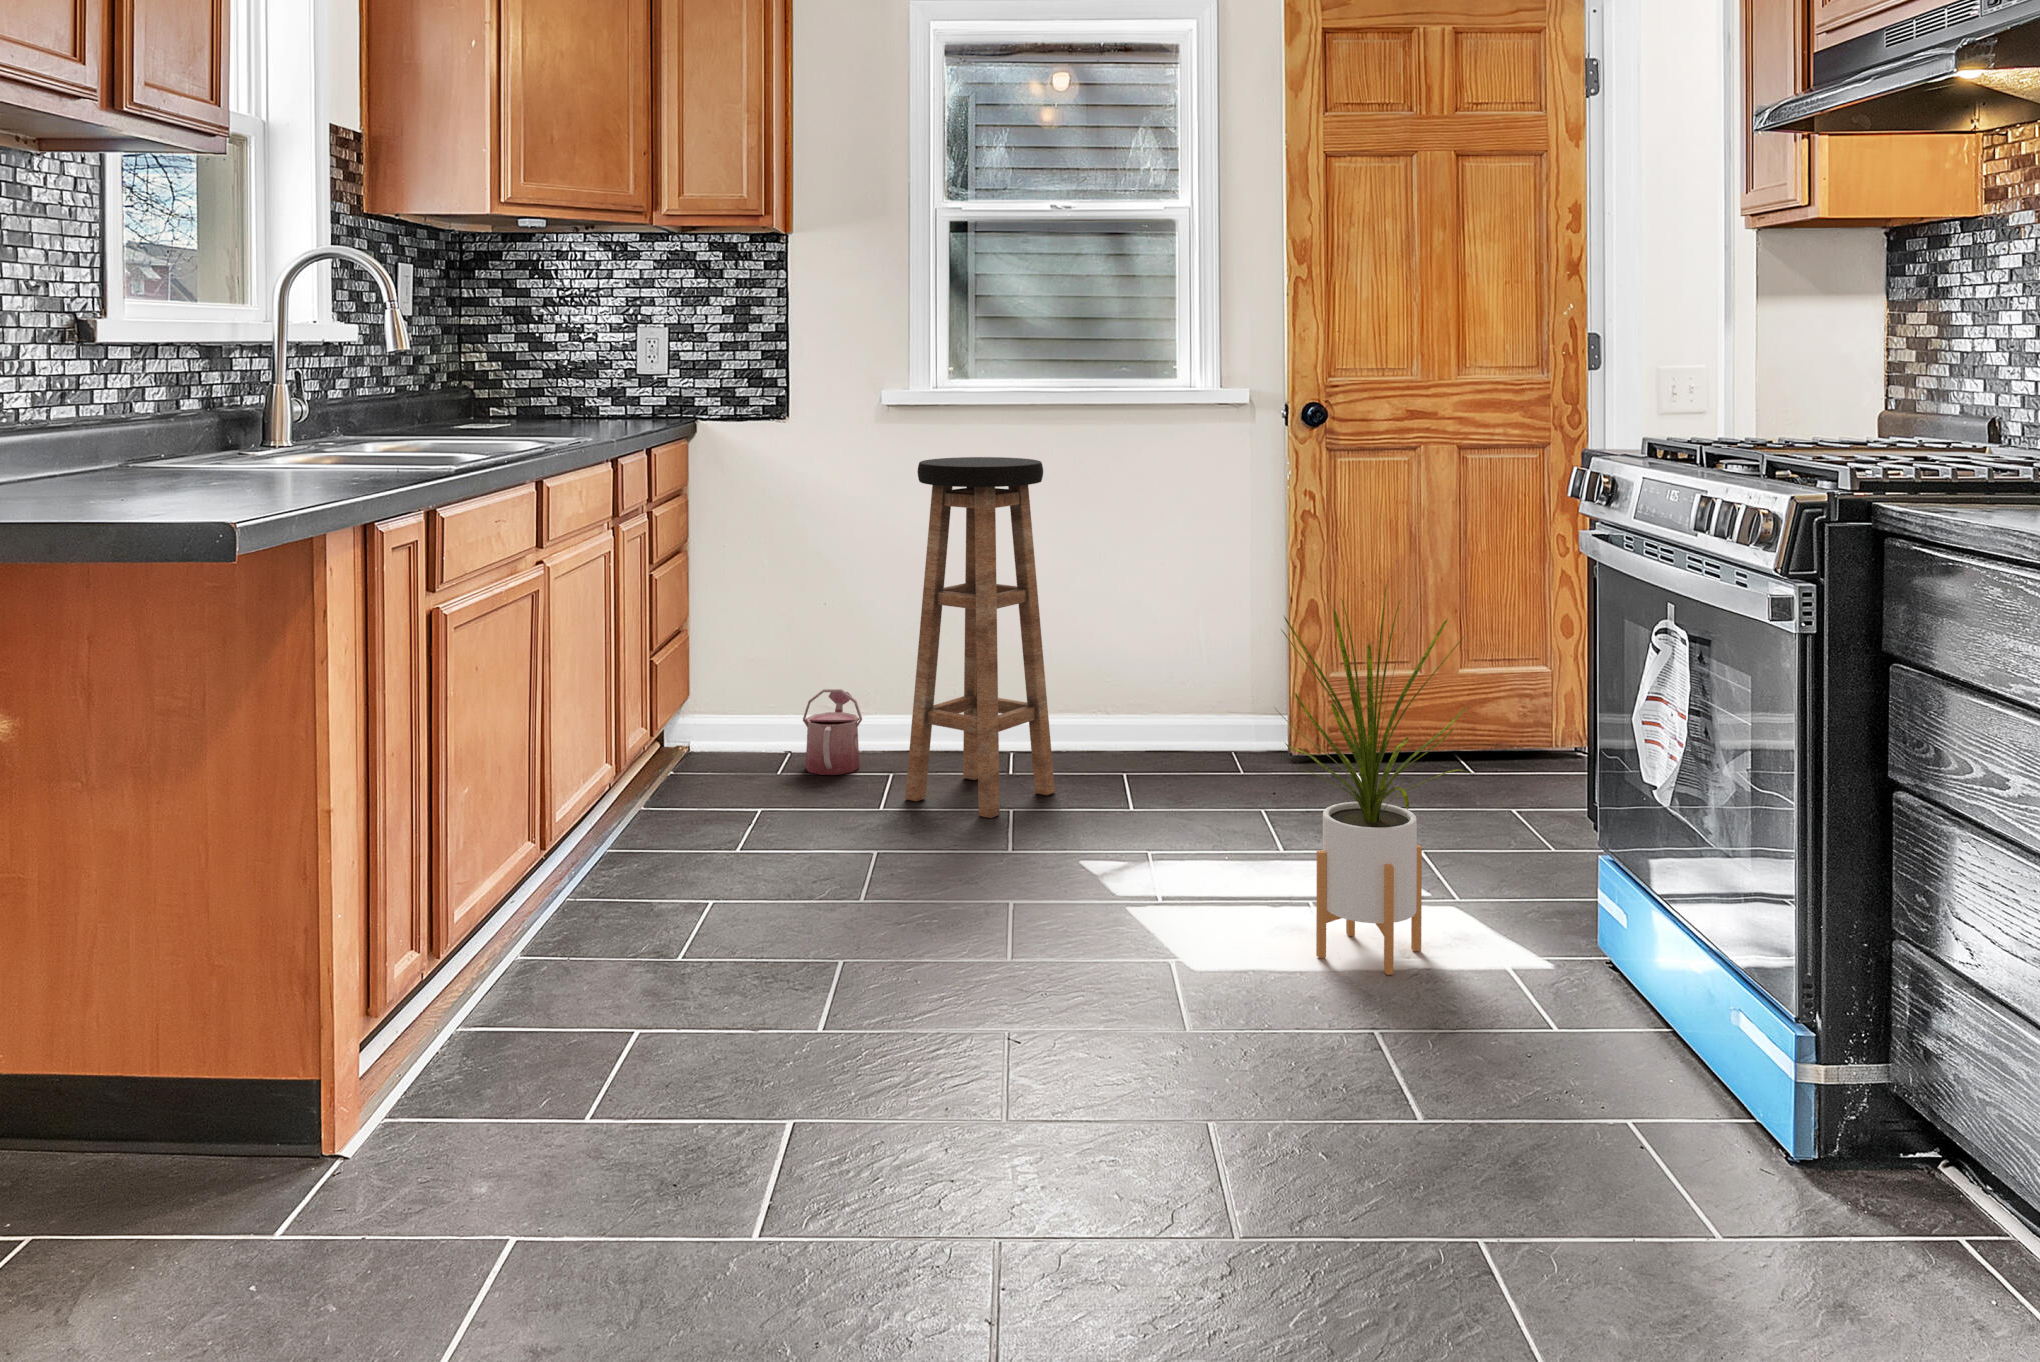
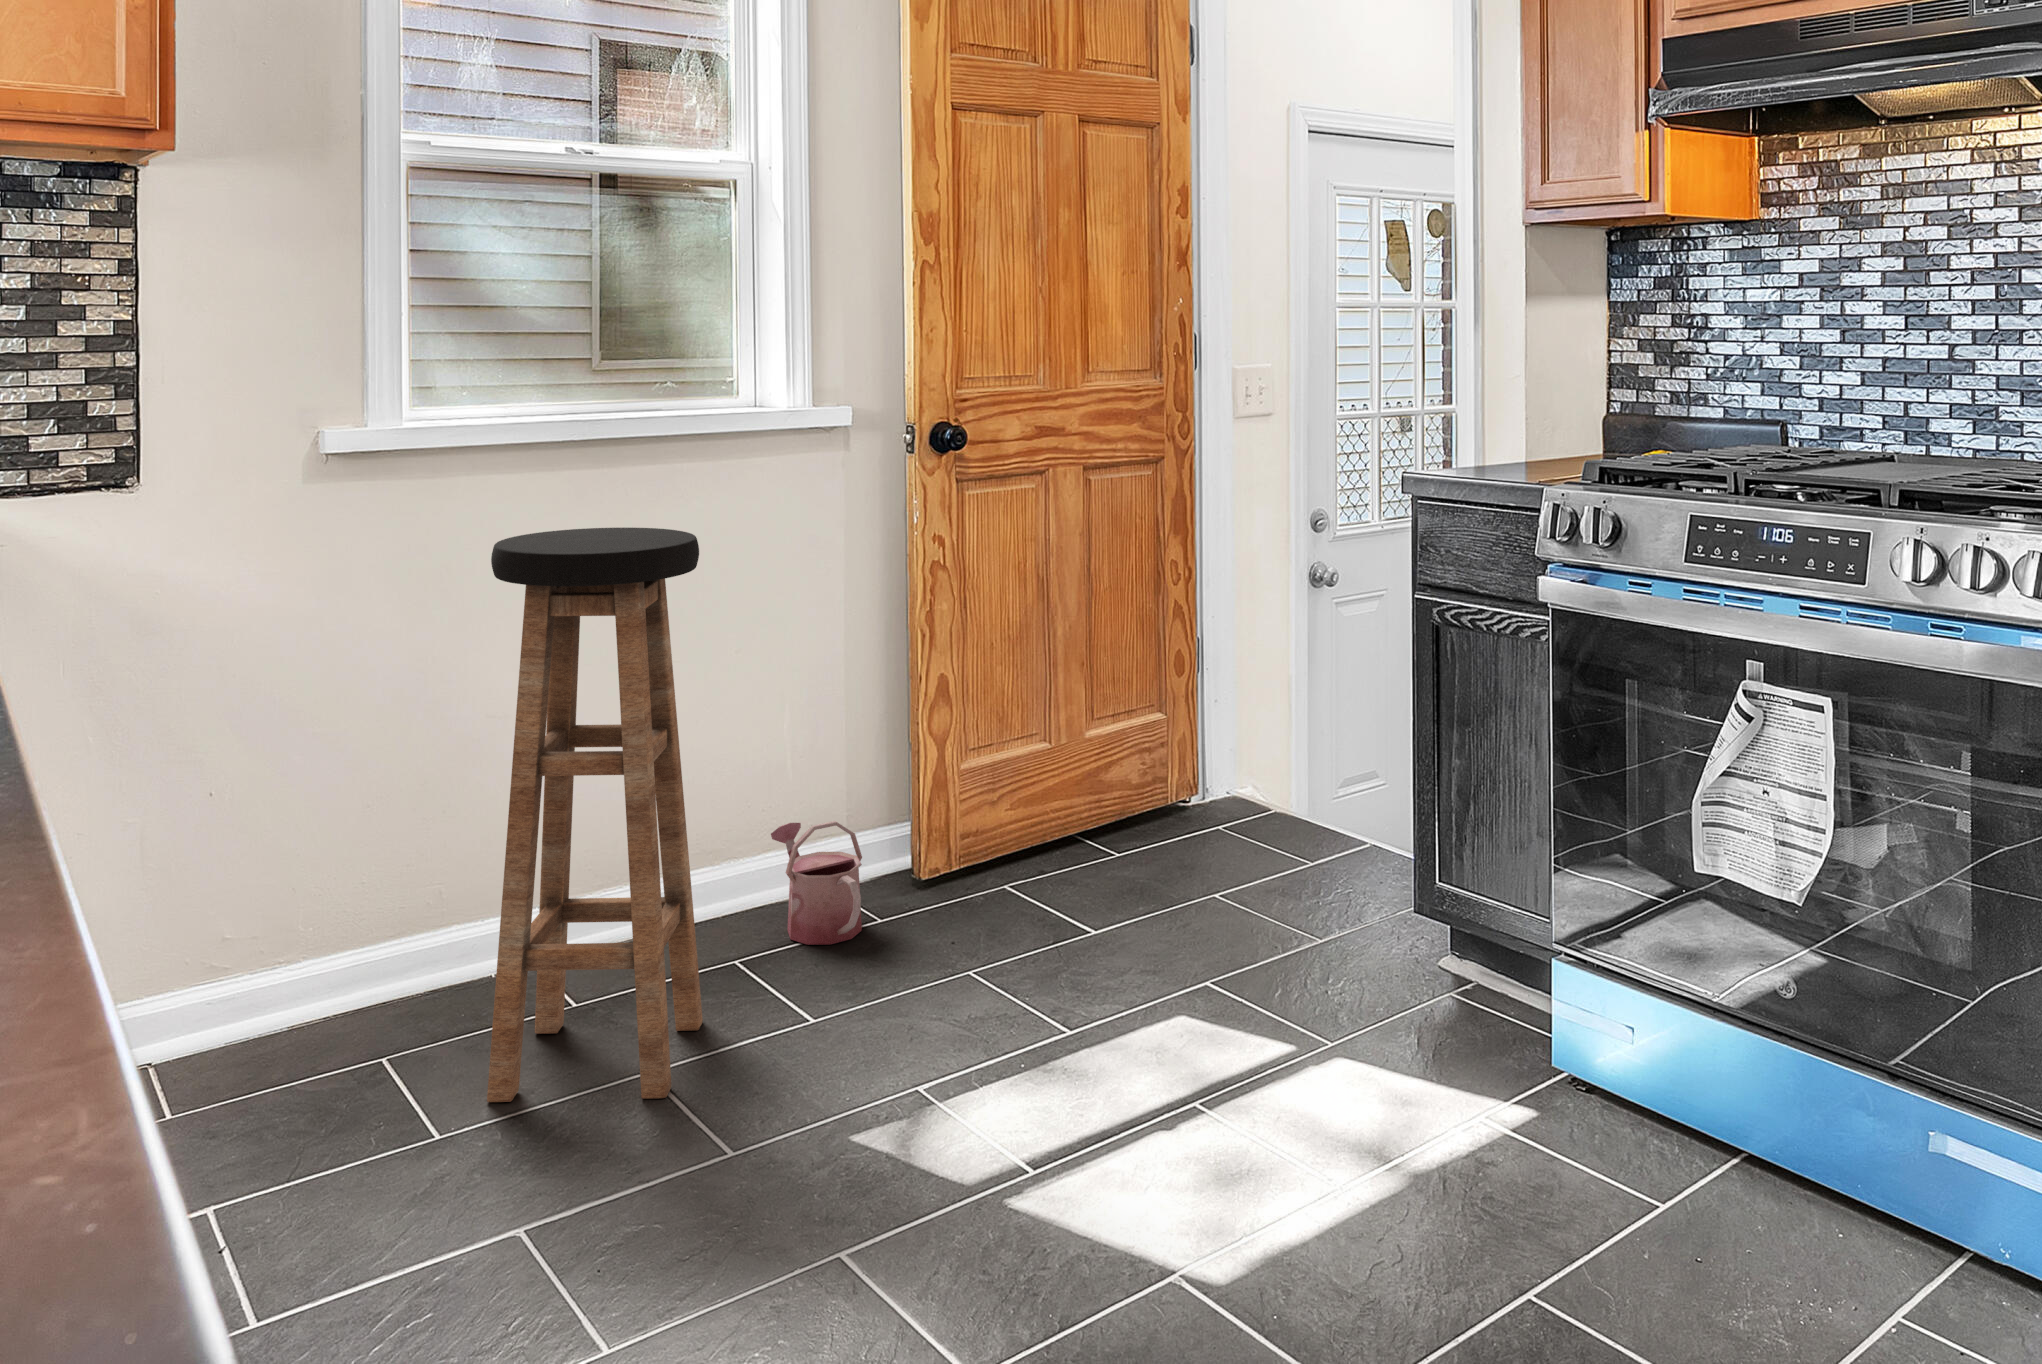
house plant: present [1279,586,1470,975] -> none [1273,672,1539,1194]
watering can: present [803,689,862,775] -> present [771,821,862,945]

